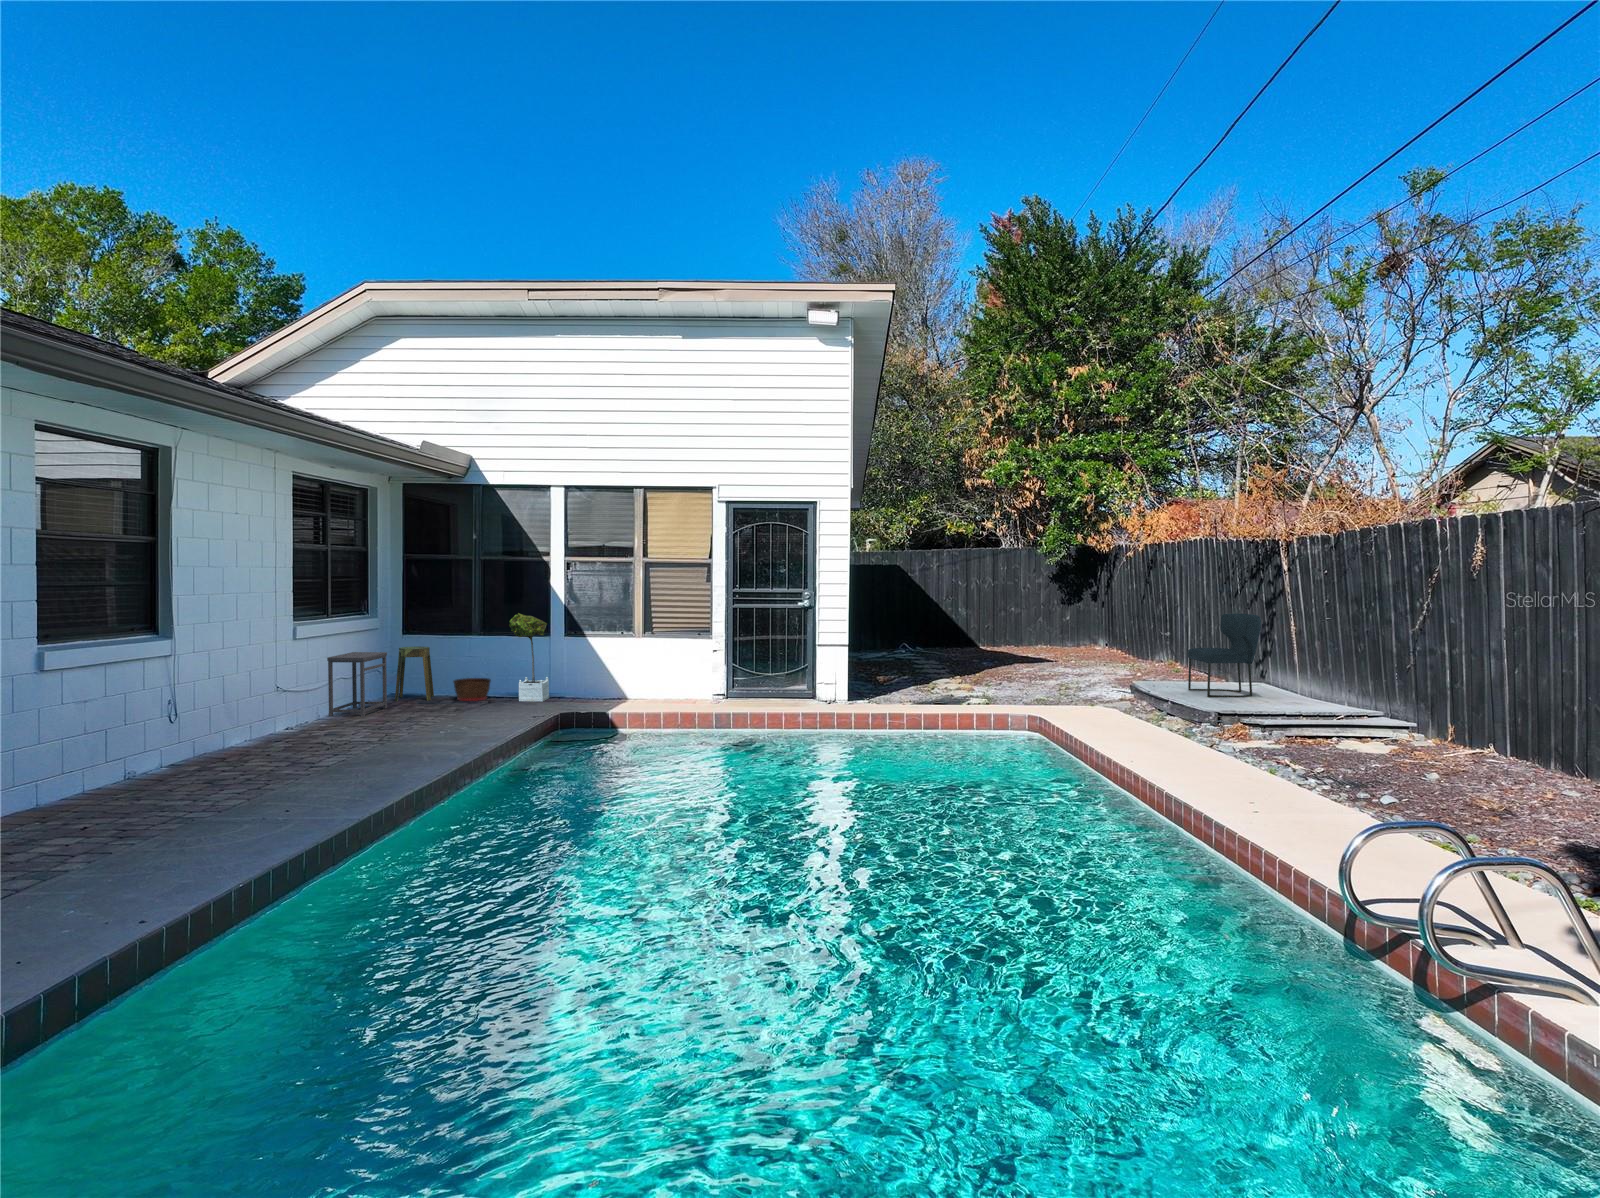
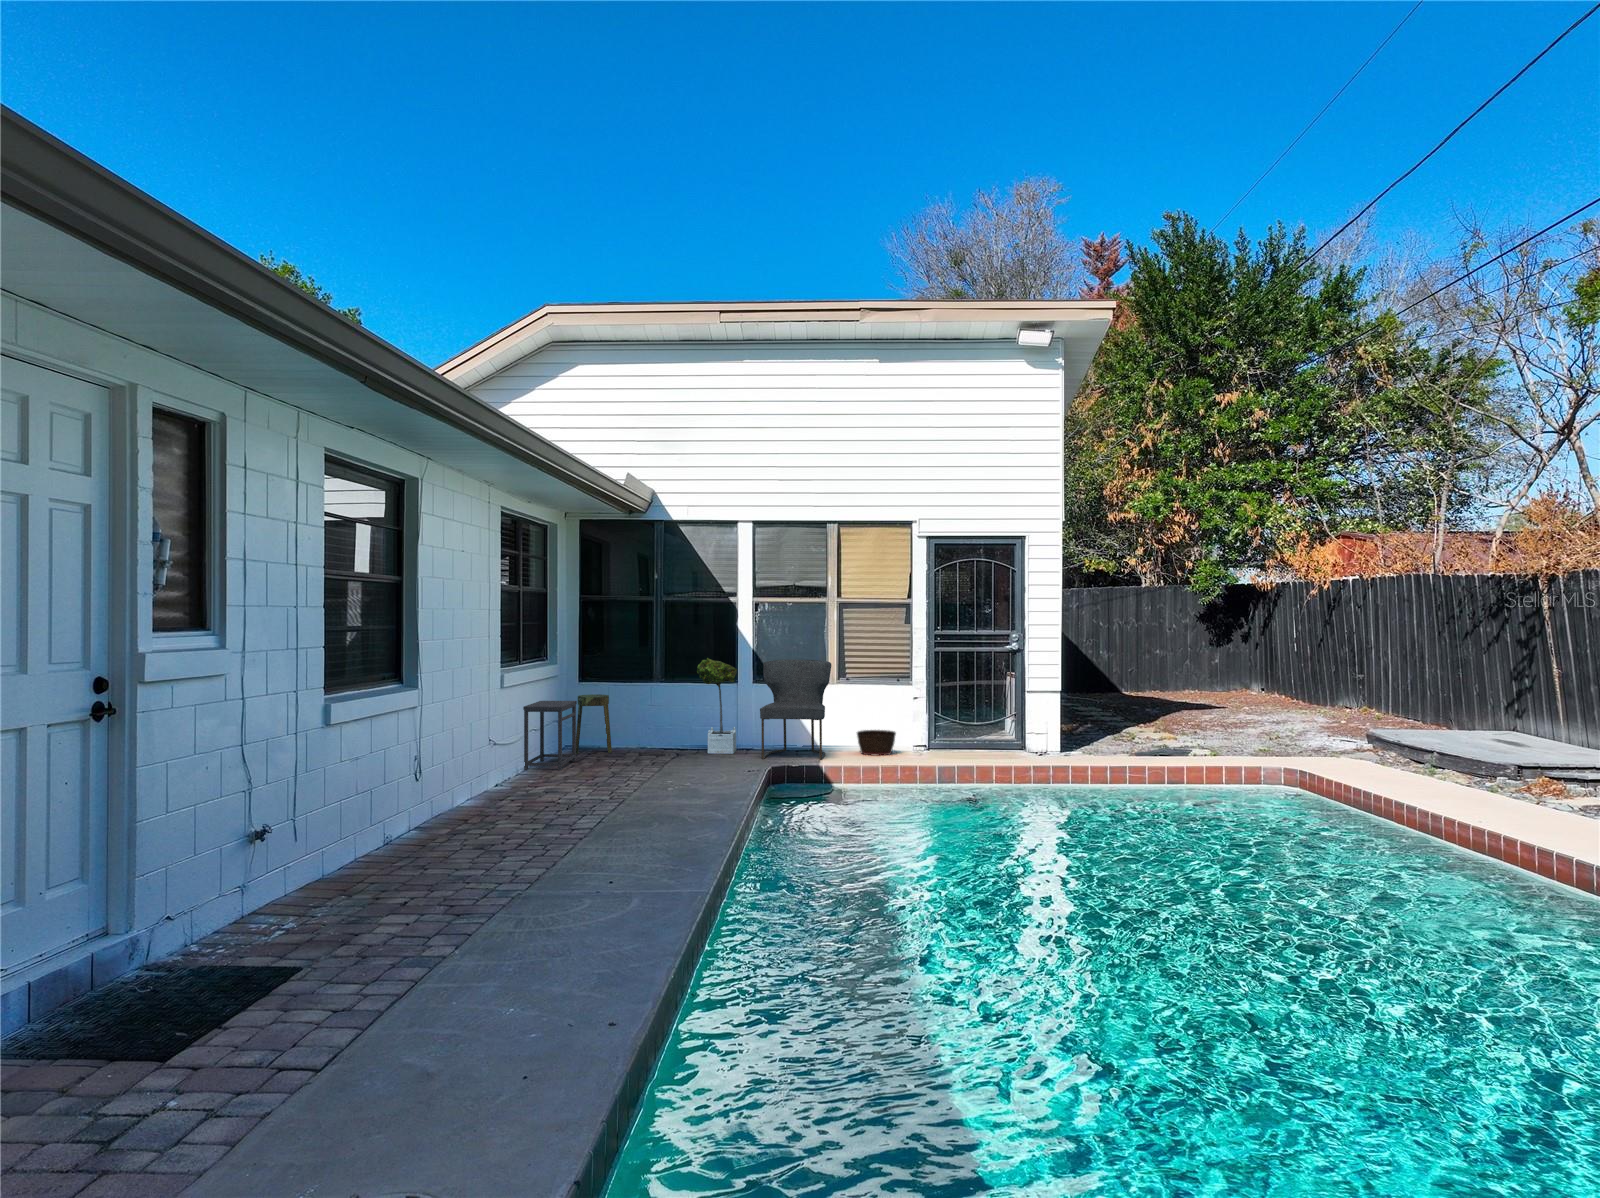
chair: present [1188,614,1261,697] -> present [760,659,831,760]
basket: present [453,678,491,701] -> present [857,730,896,755]

